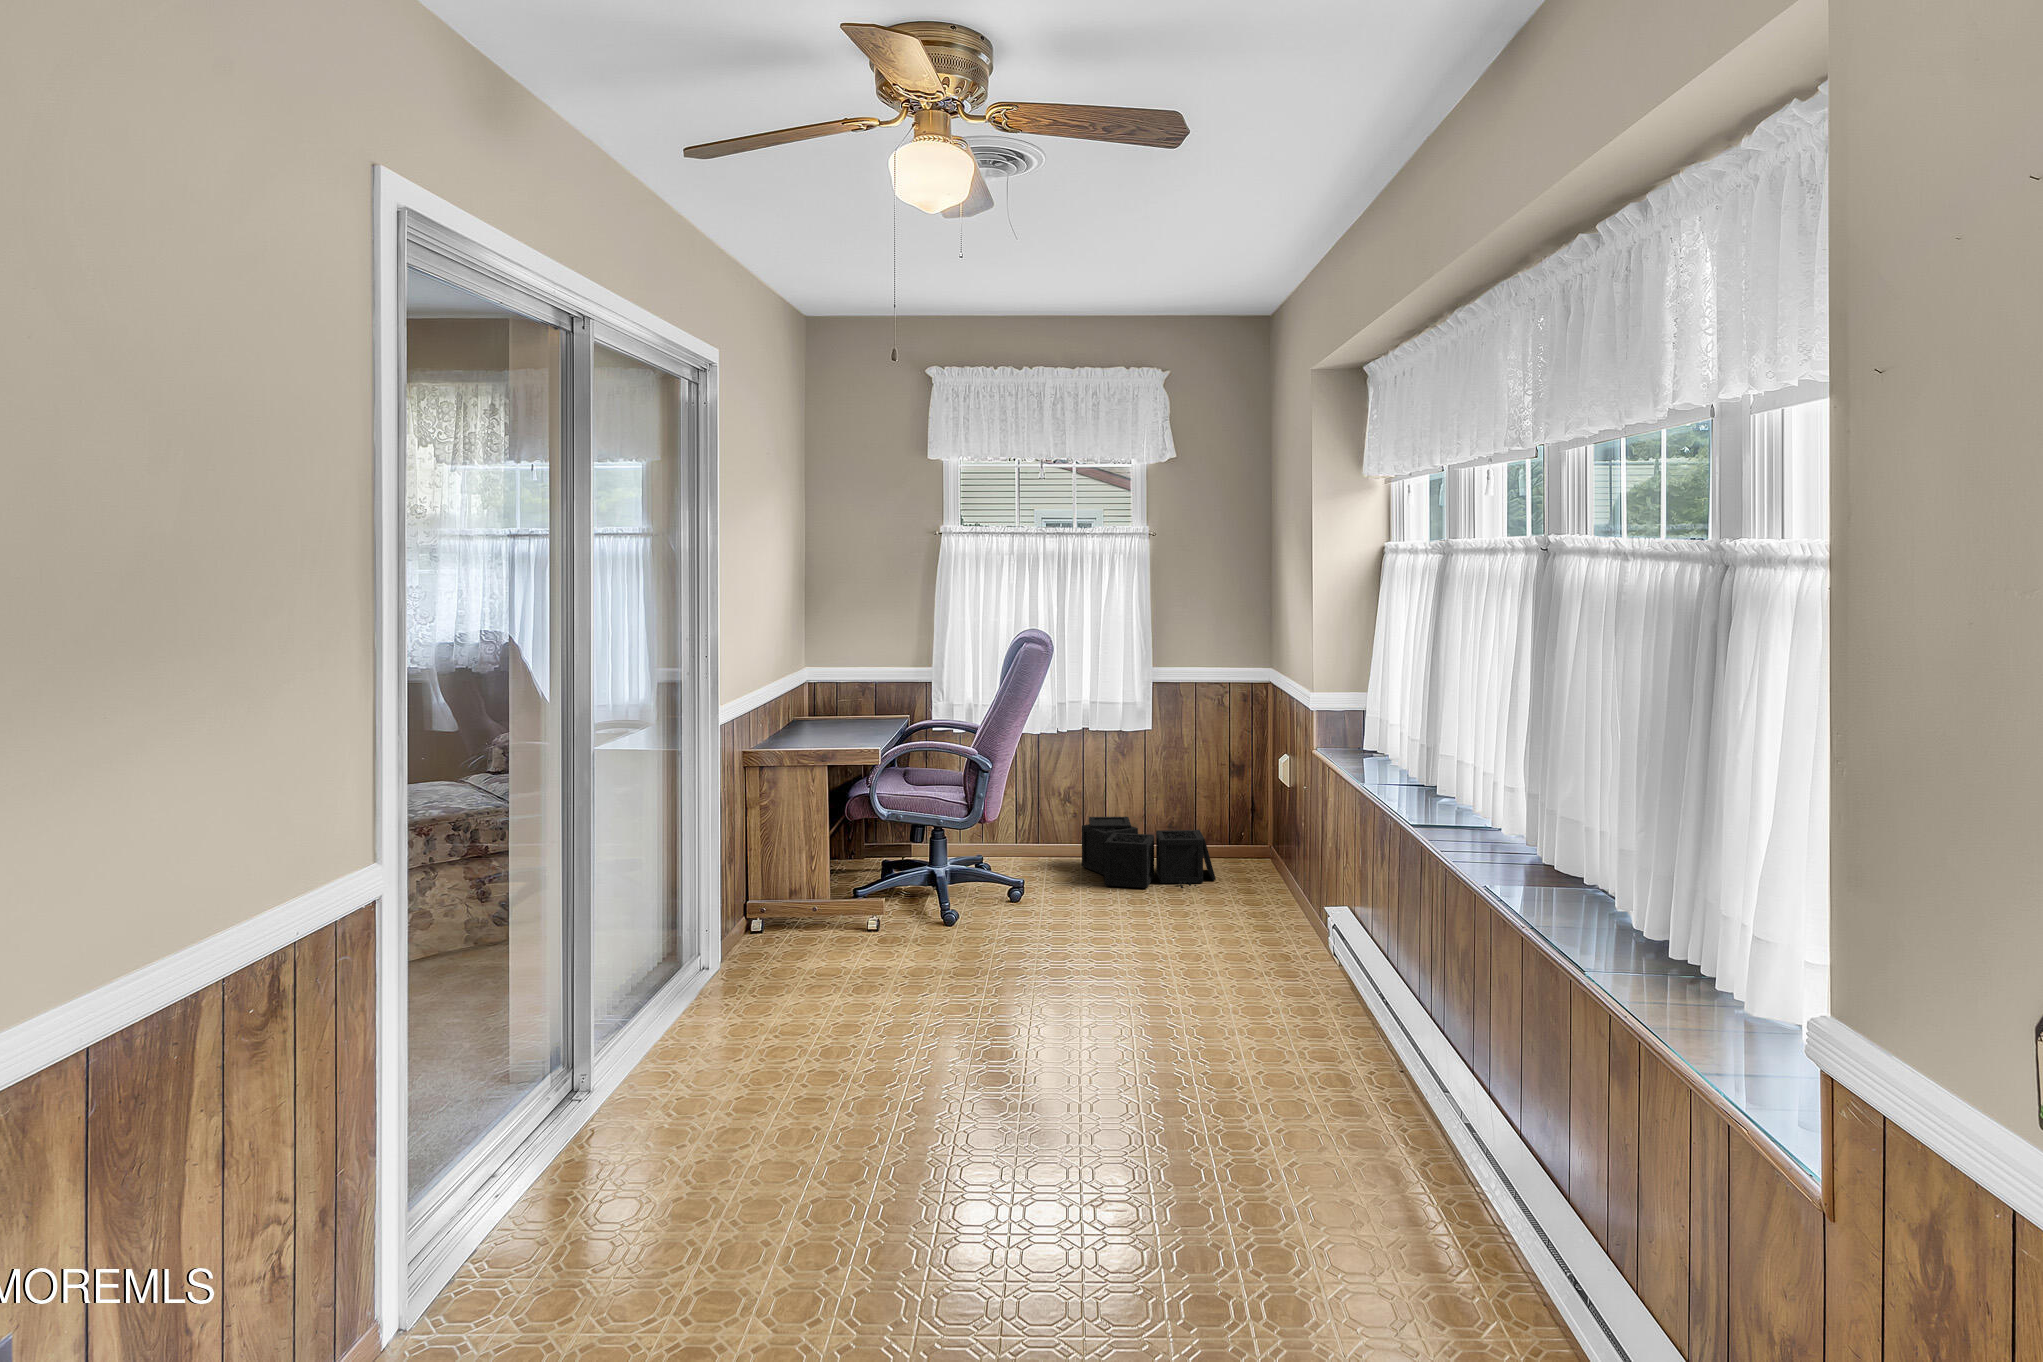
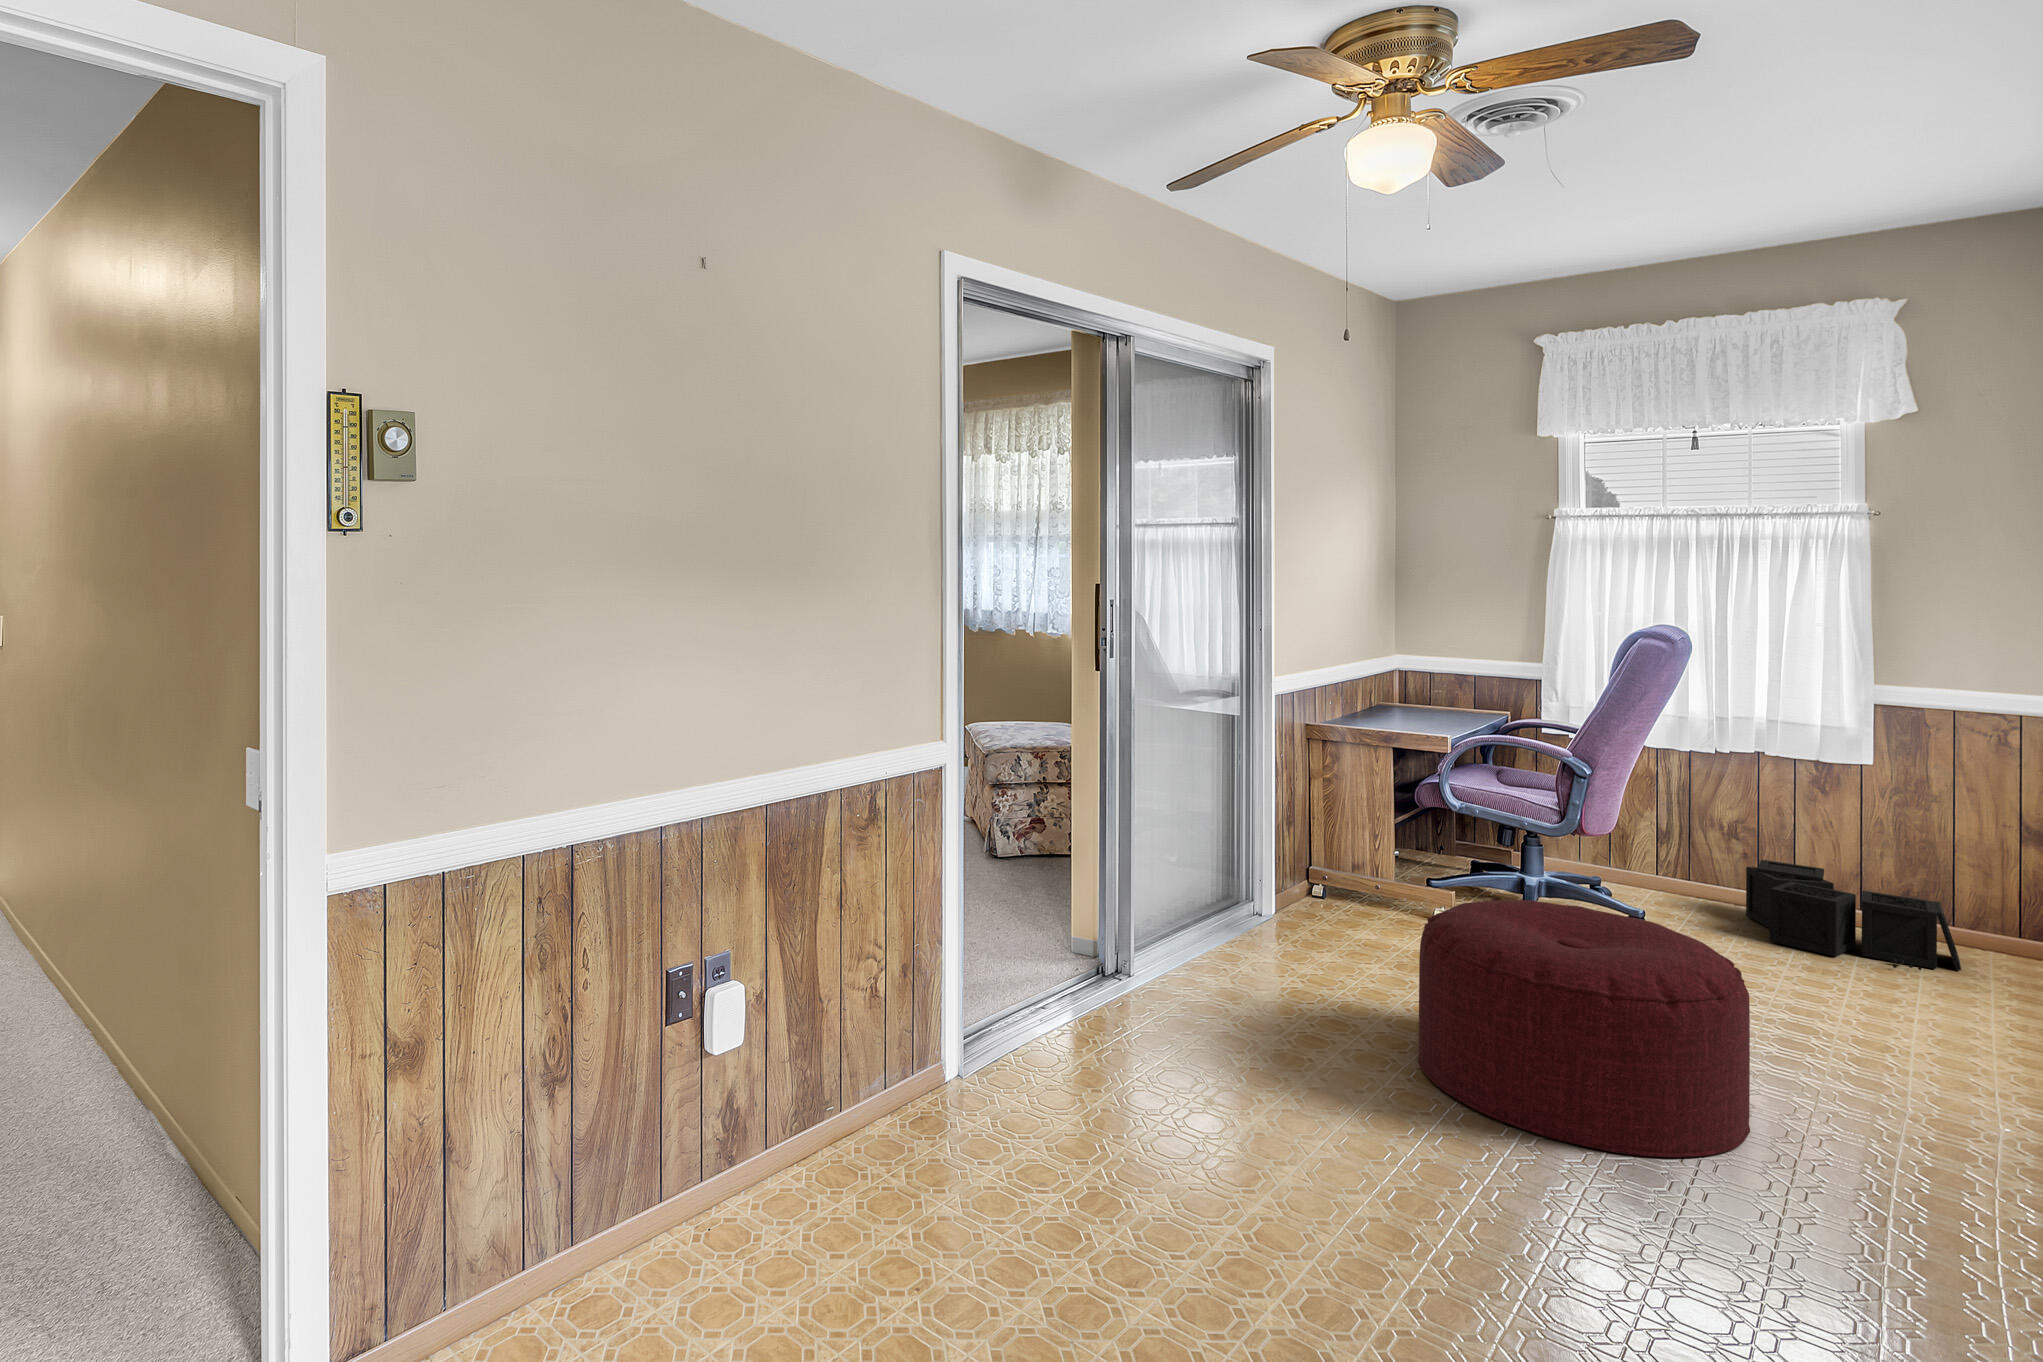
ottoman: none [904,901,1160,1134] -> present [1418,900,1750,1157]

